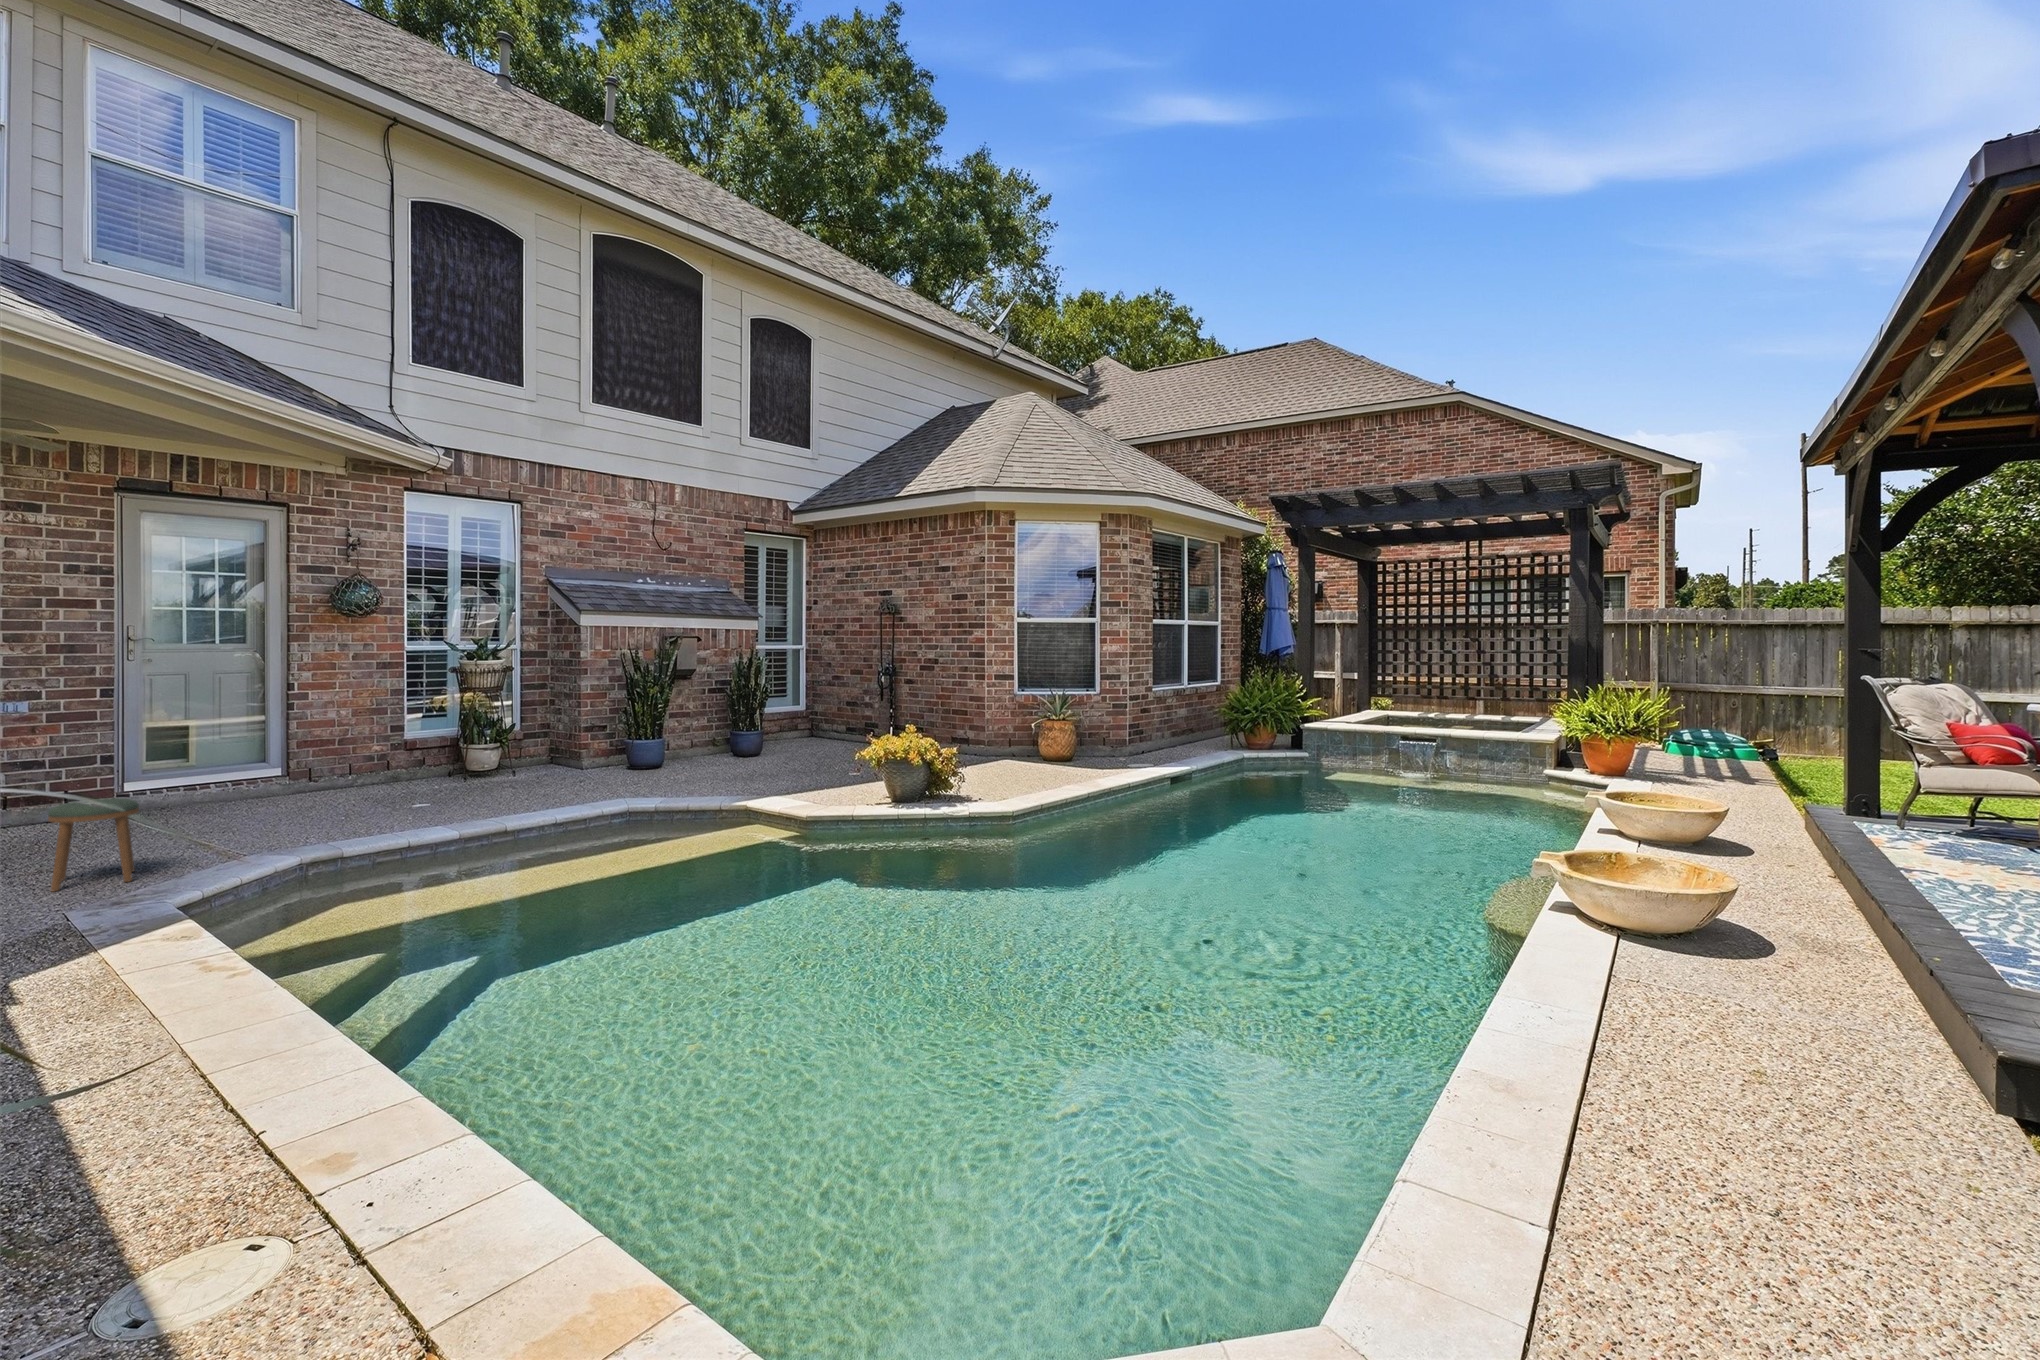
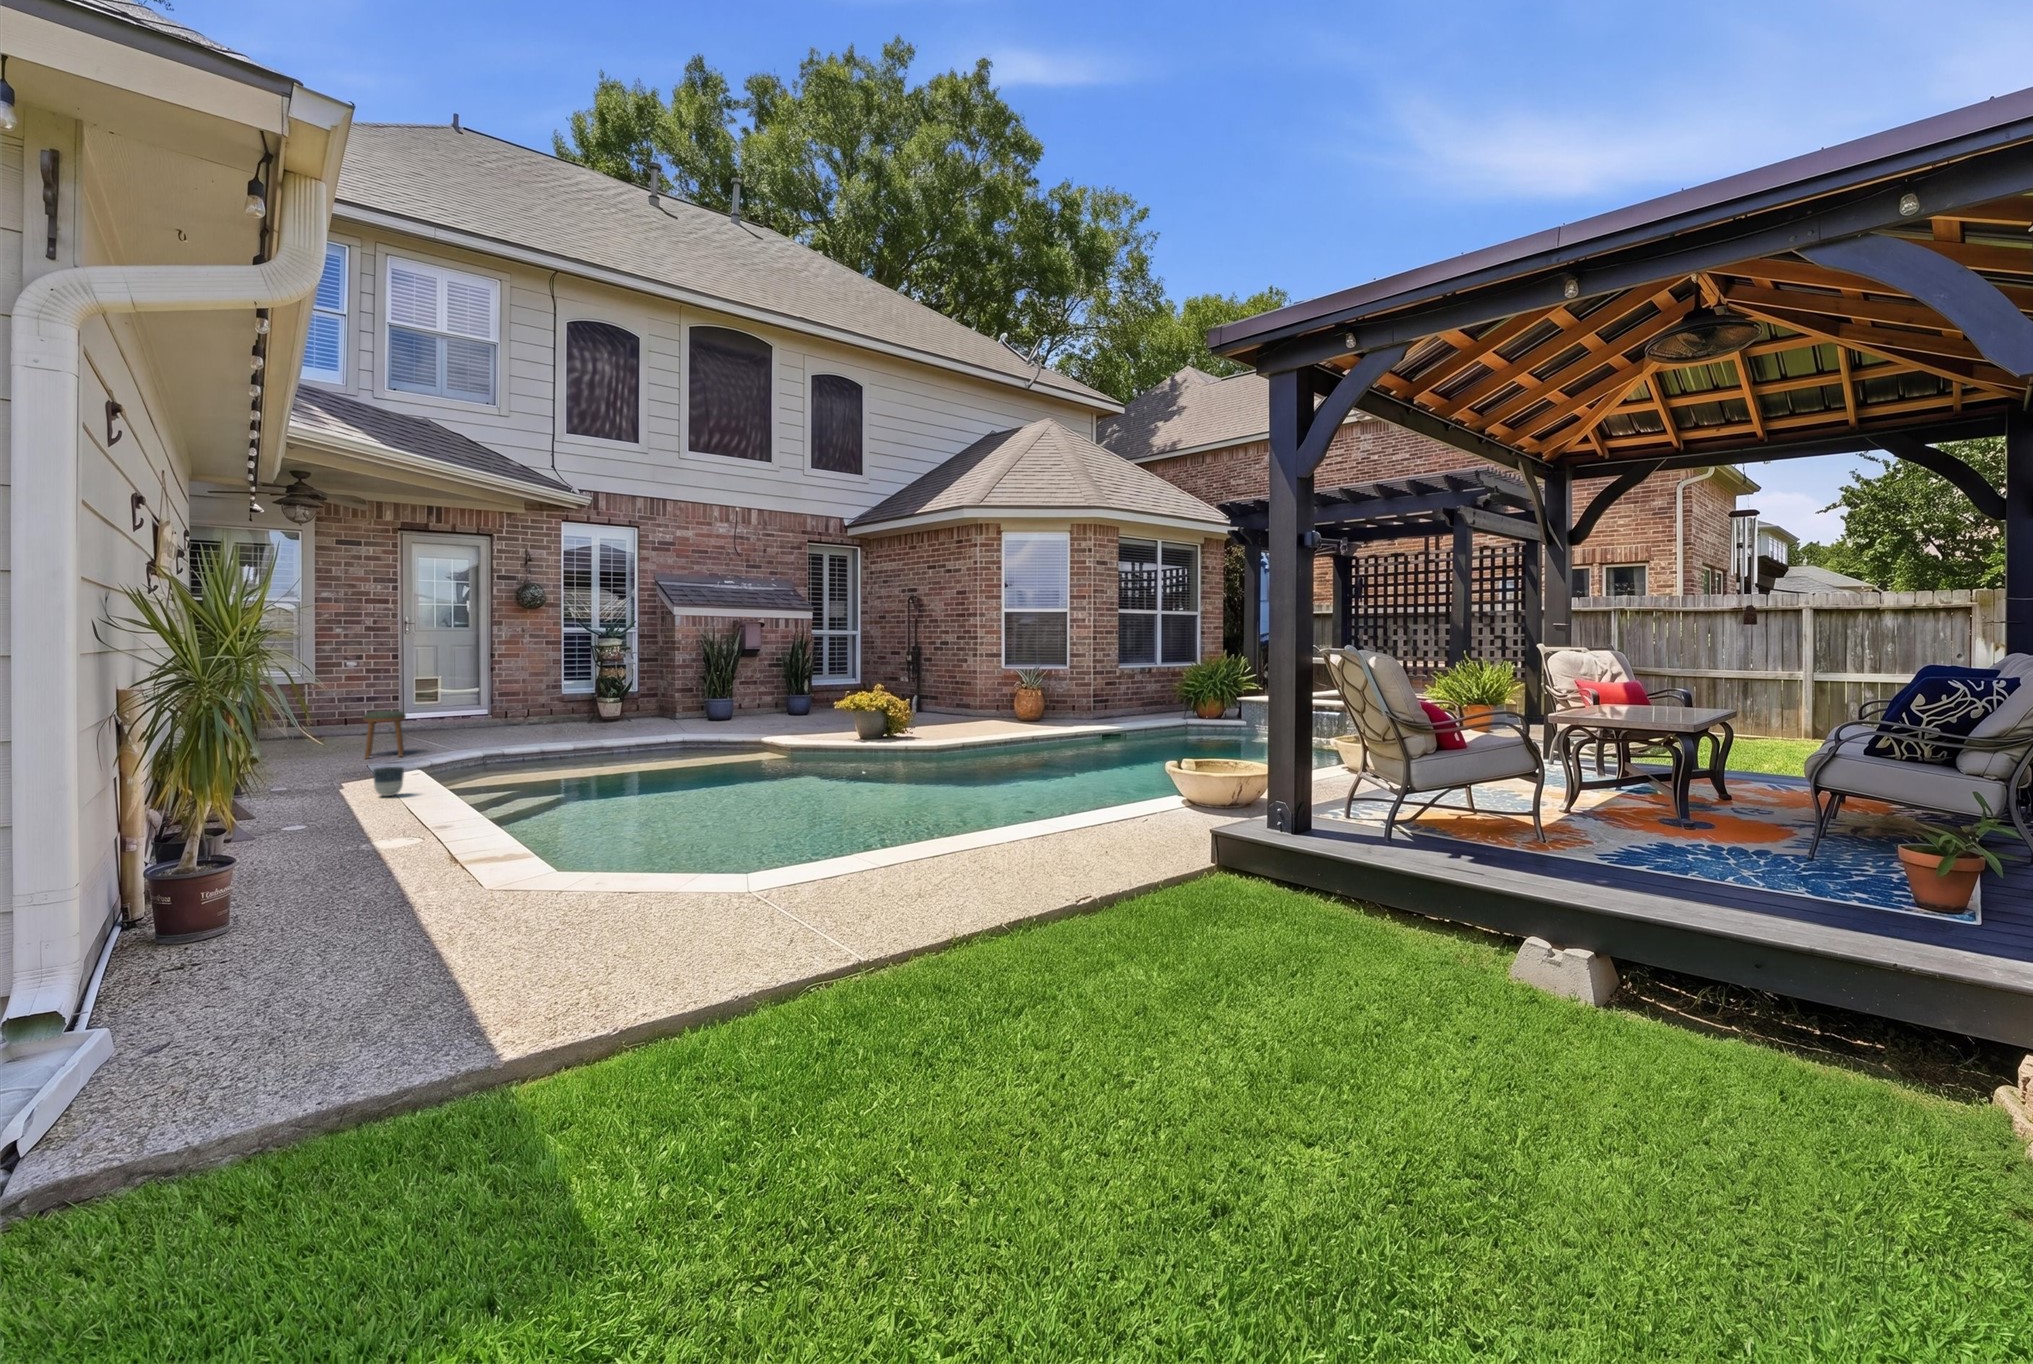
planter: none [70,949,147,1018] -> present [373,767,404,796]

